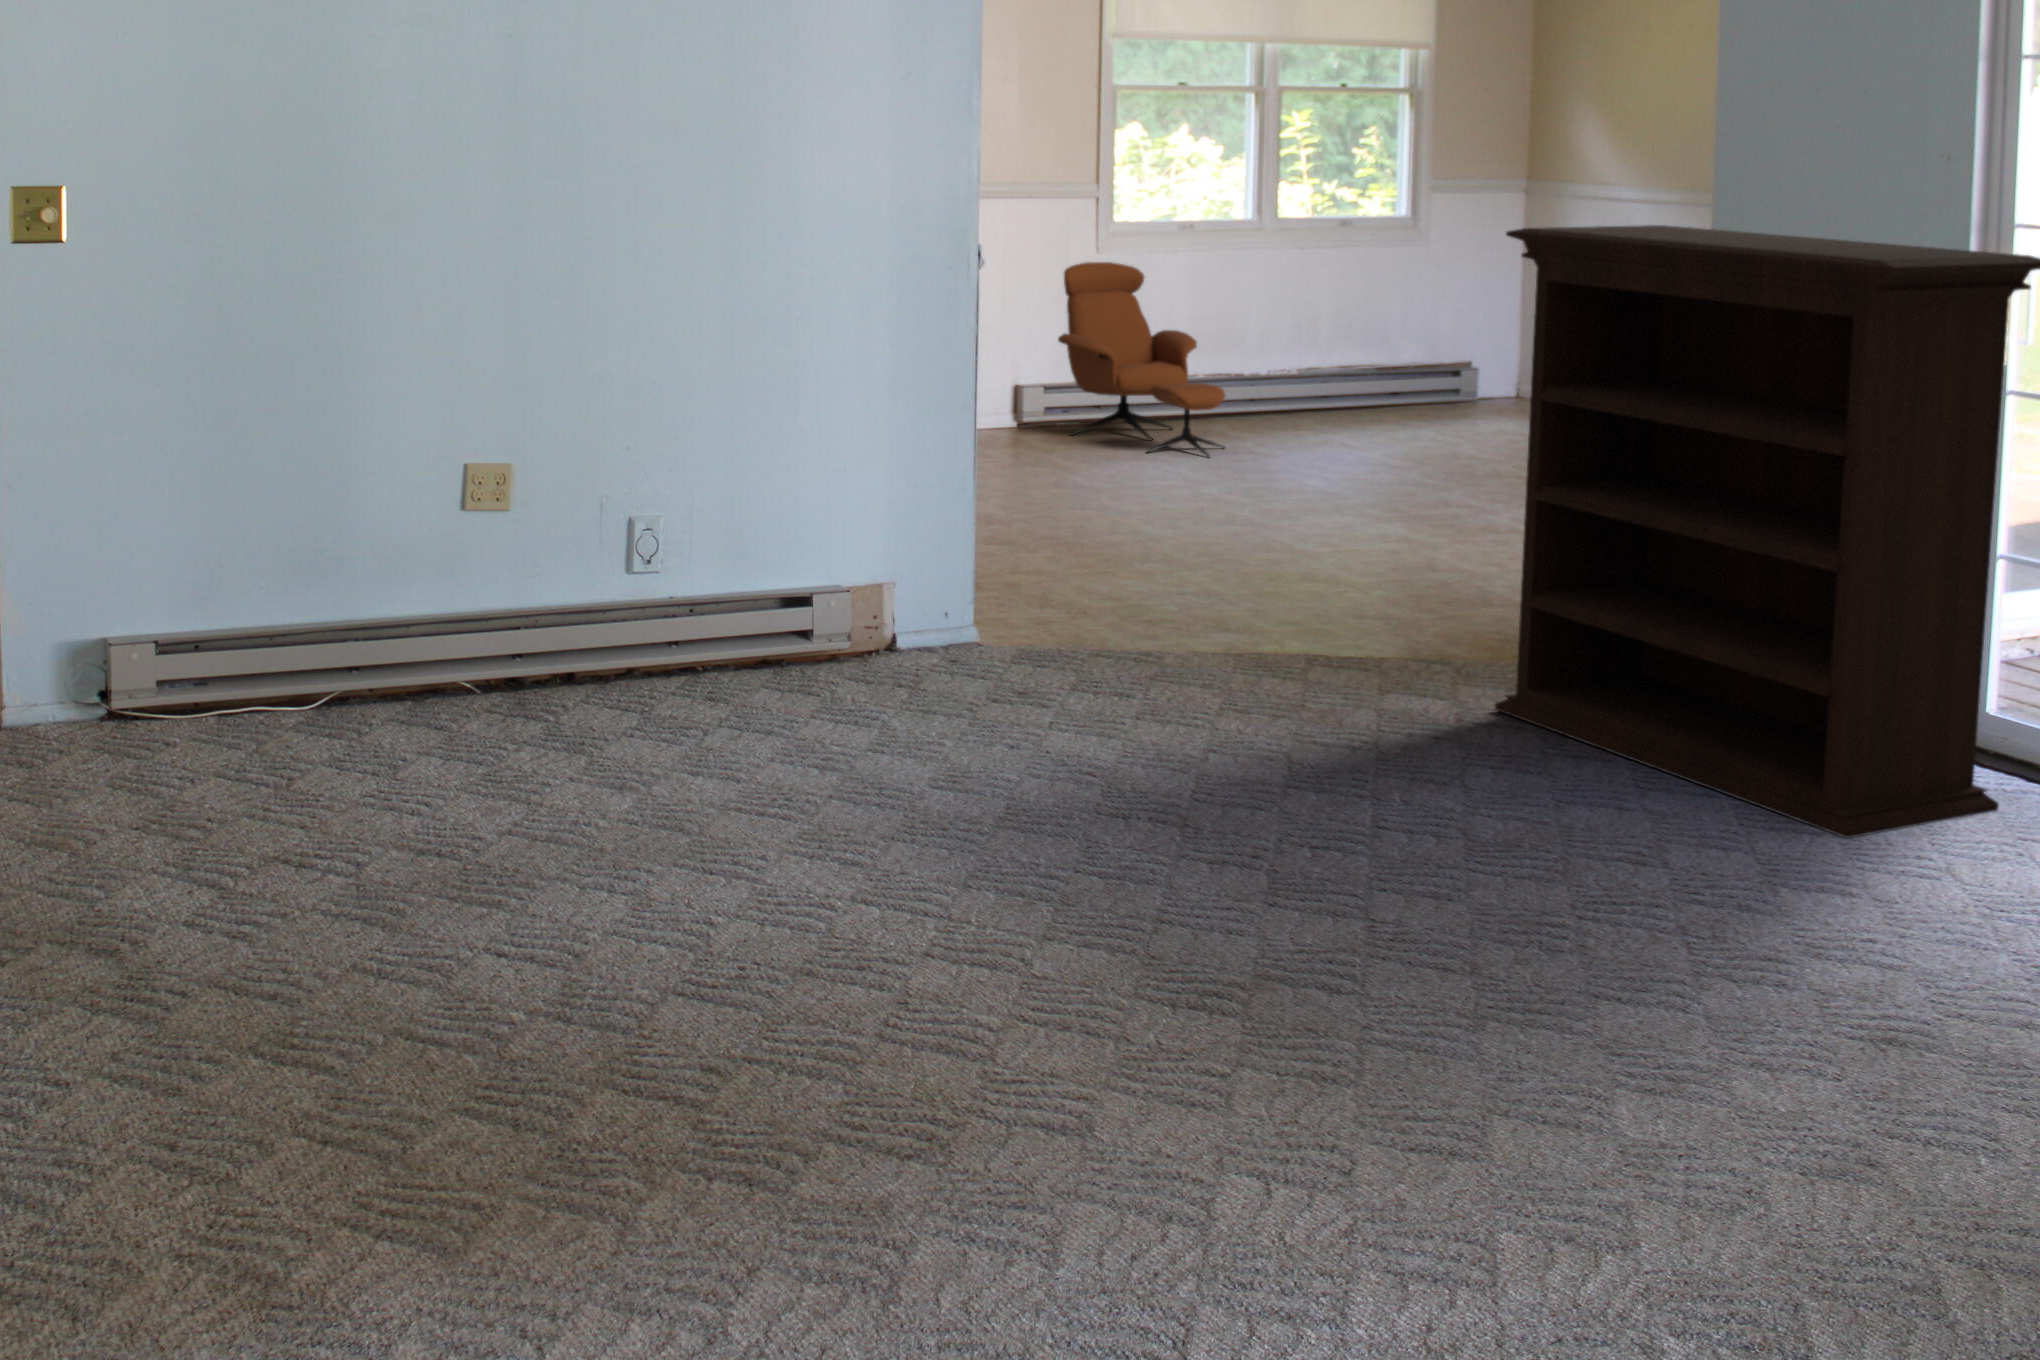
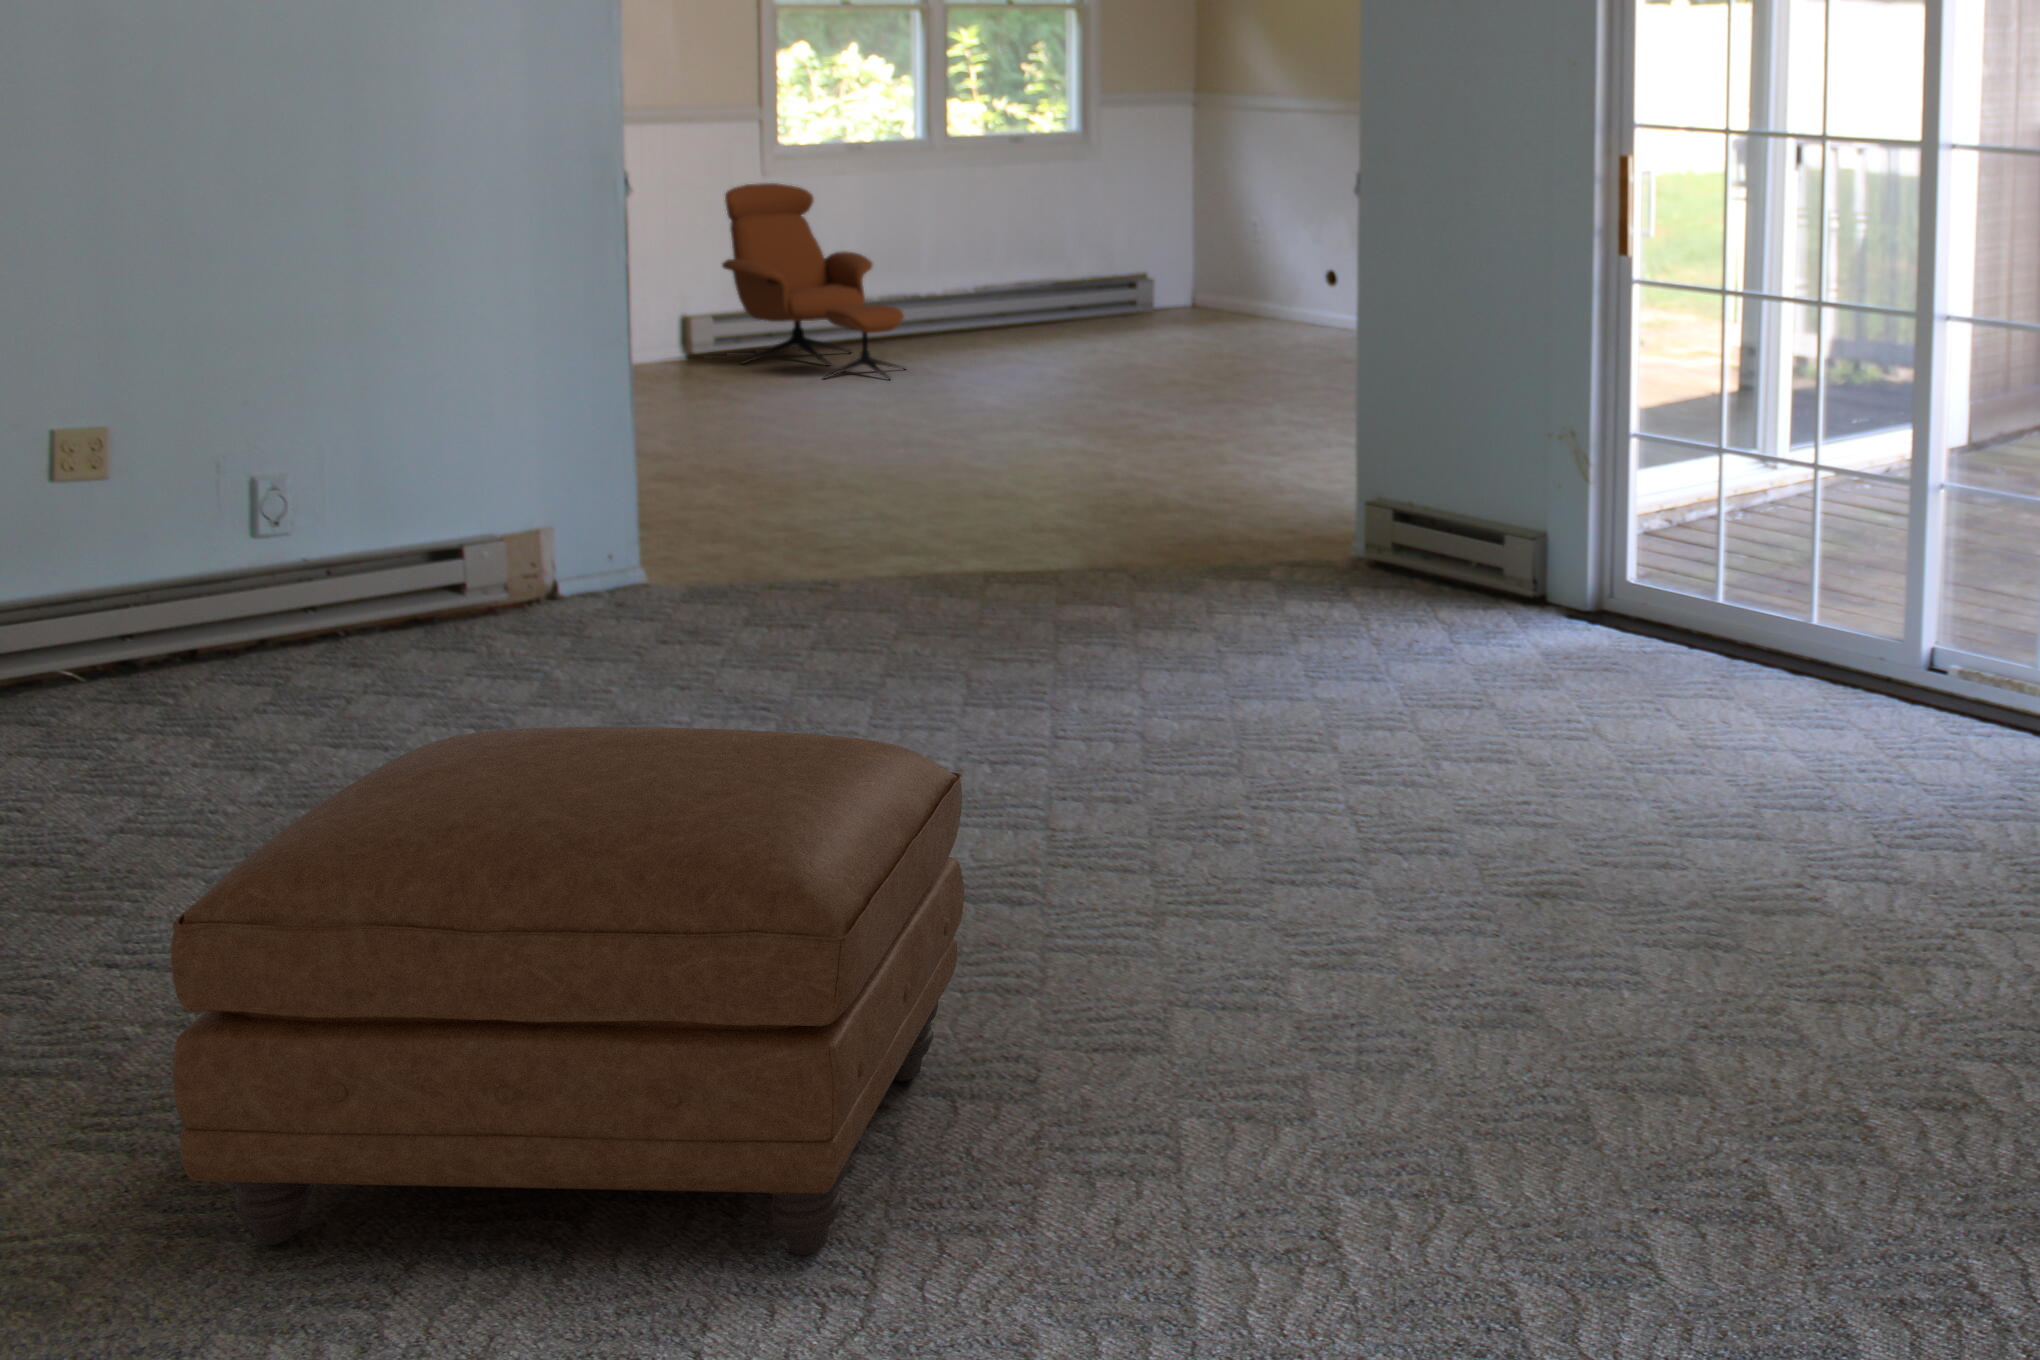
bookshelf: present [1495,225,2040,838] -> none [1176,130,1683,723]
ottoman: none [704,707,1287,1155] -> present [171,727,964,1255]

